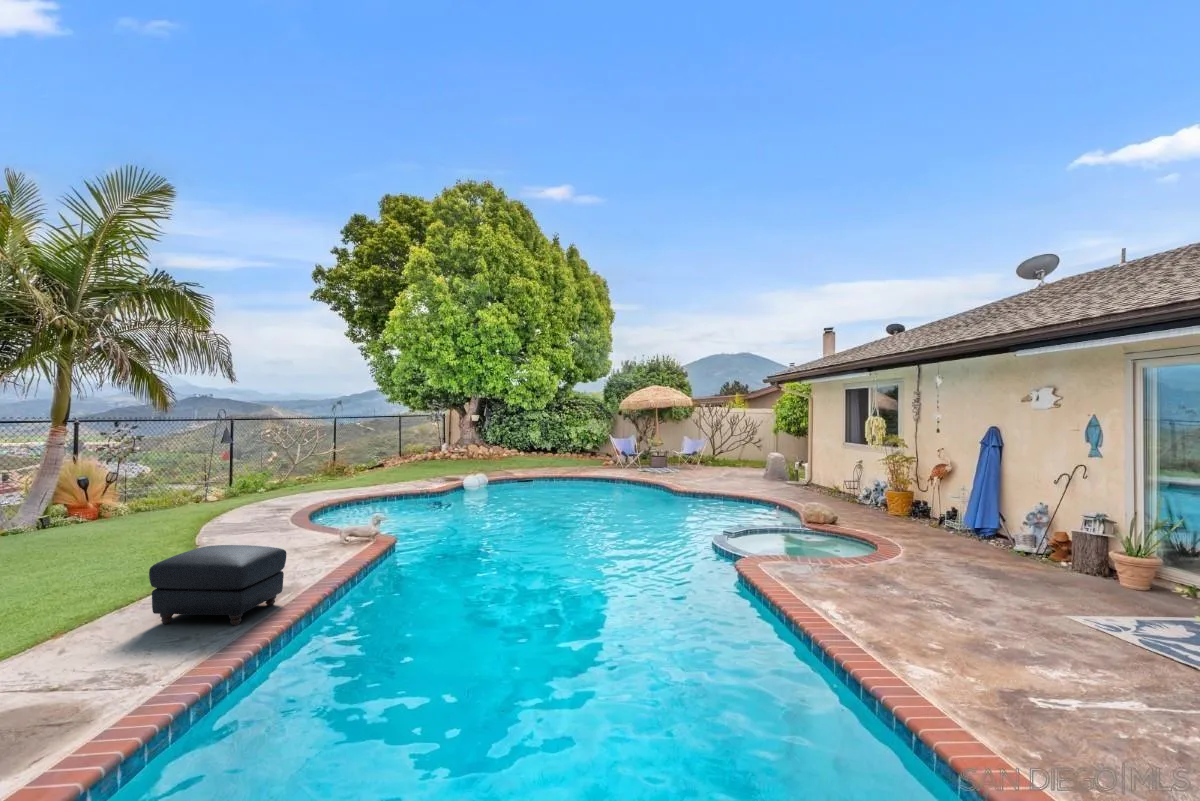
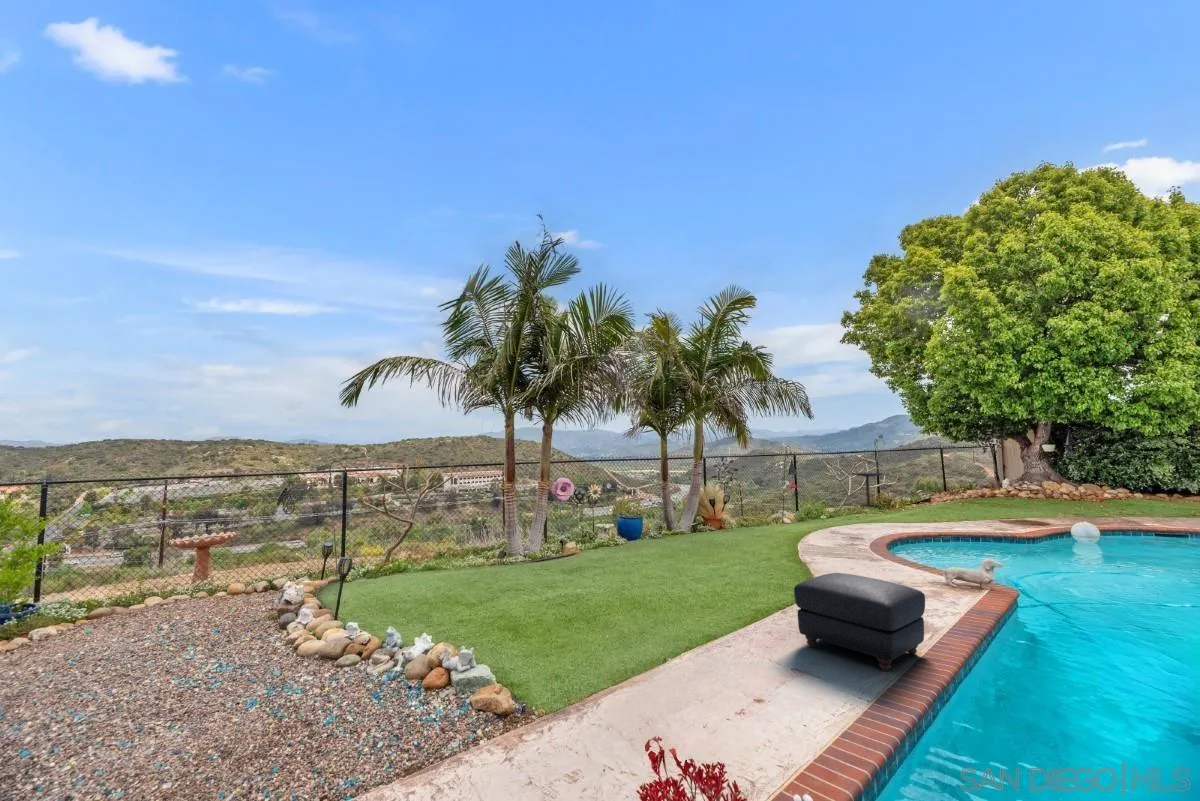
pedestal table: none [301,442,335,476] -> present [851,473,883,506]

